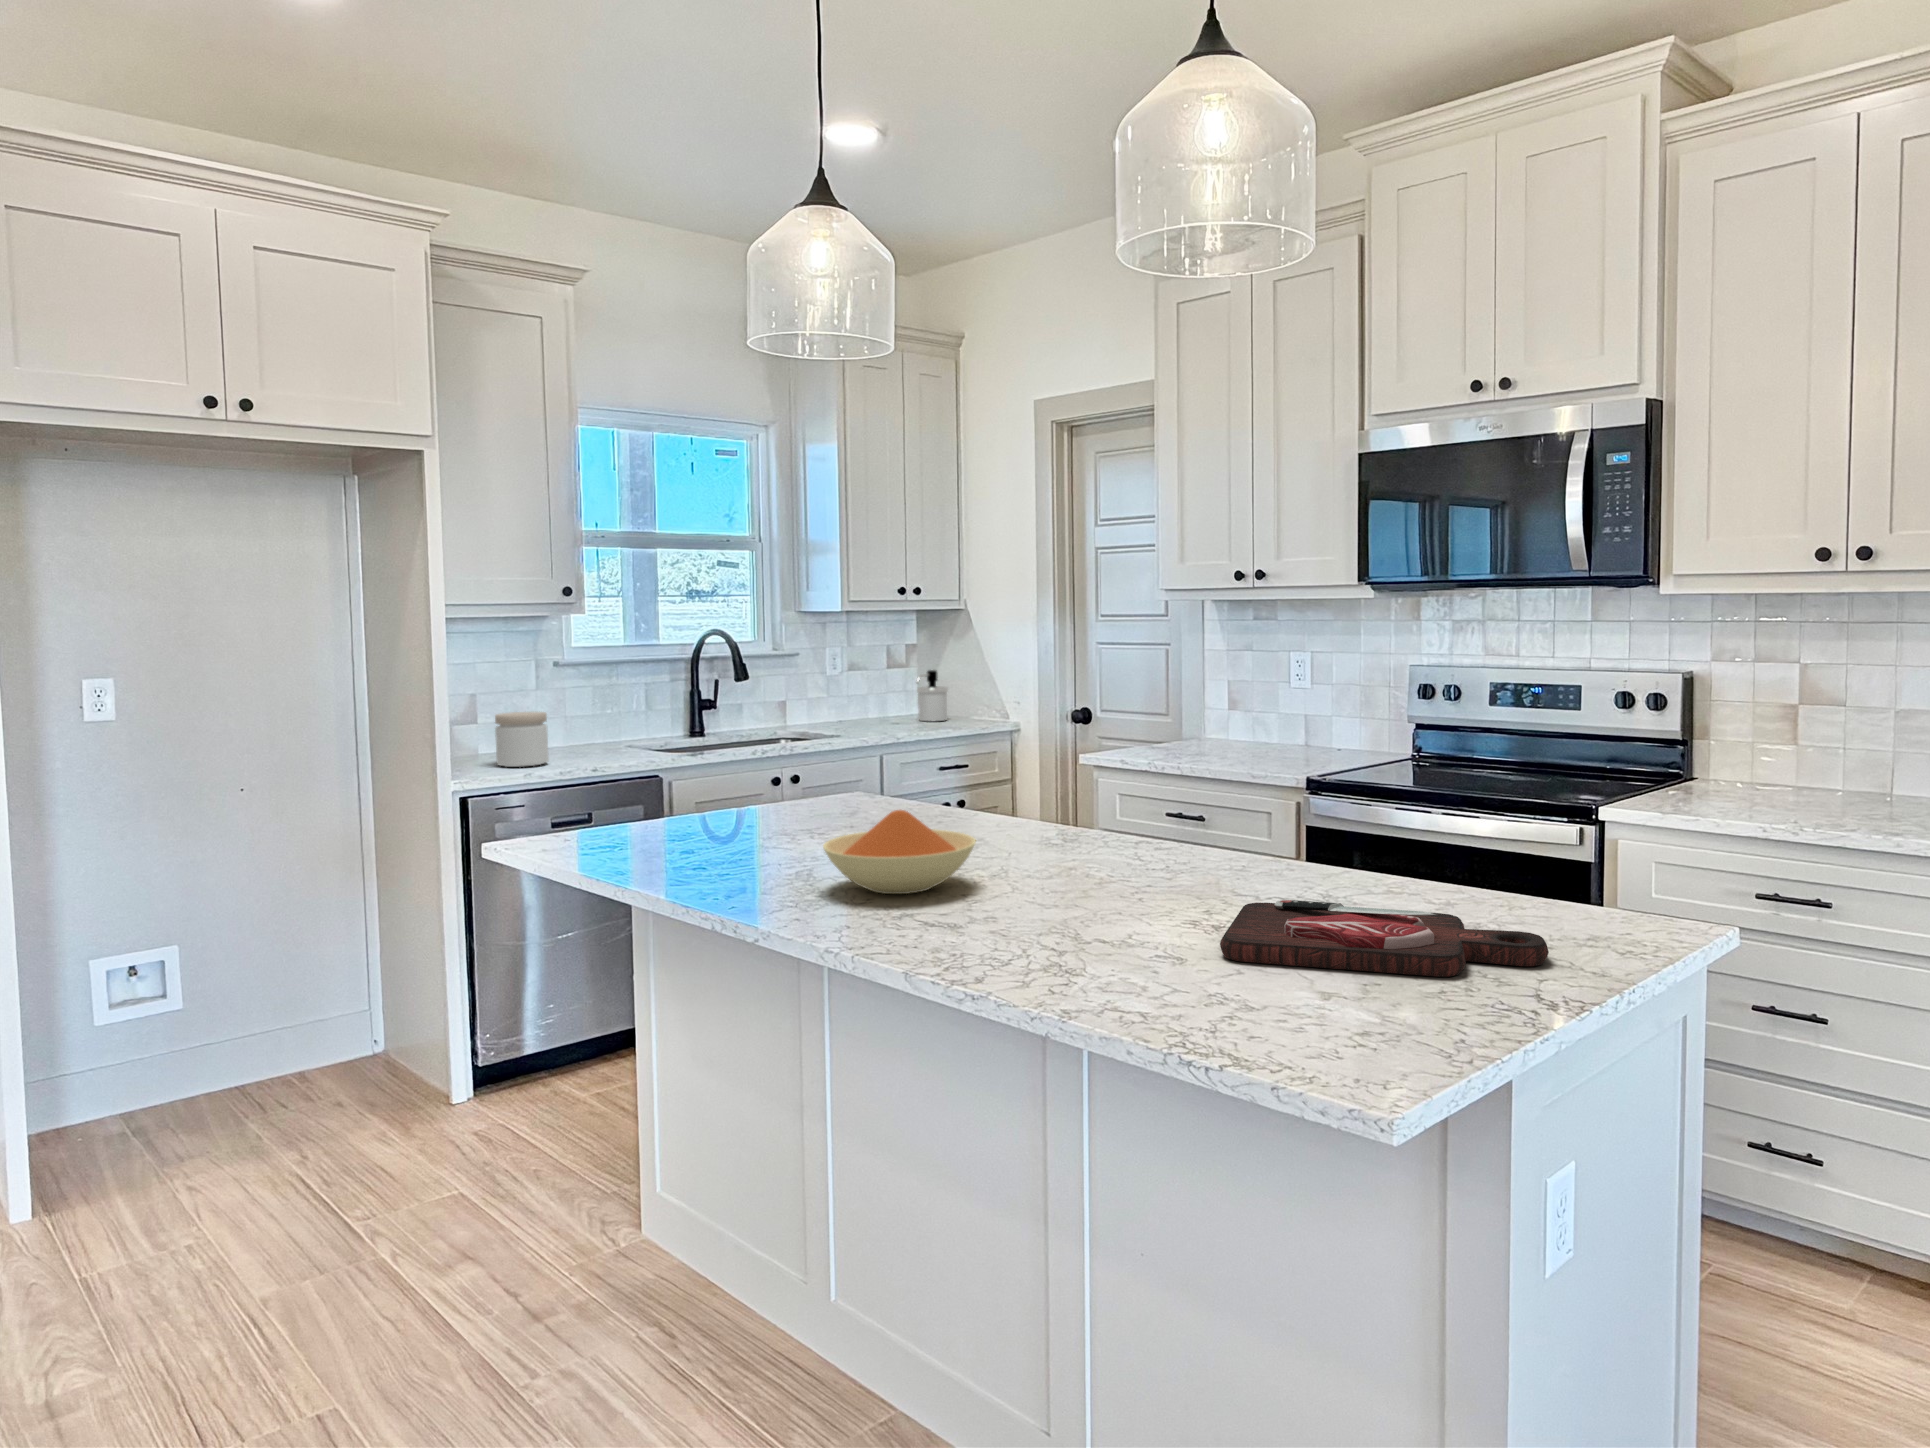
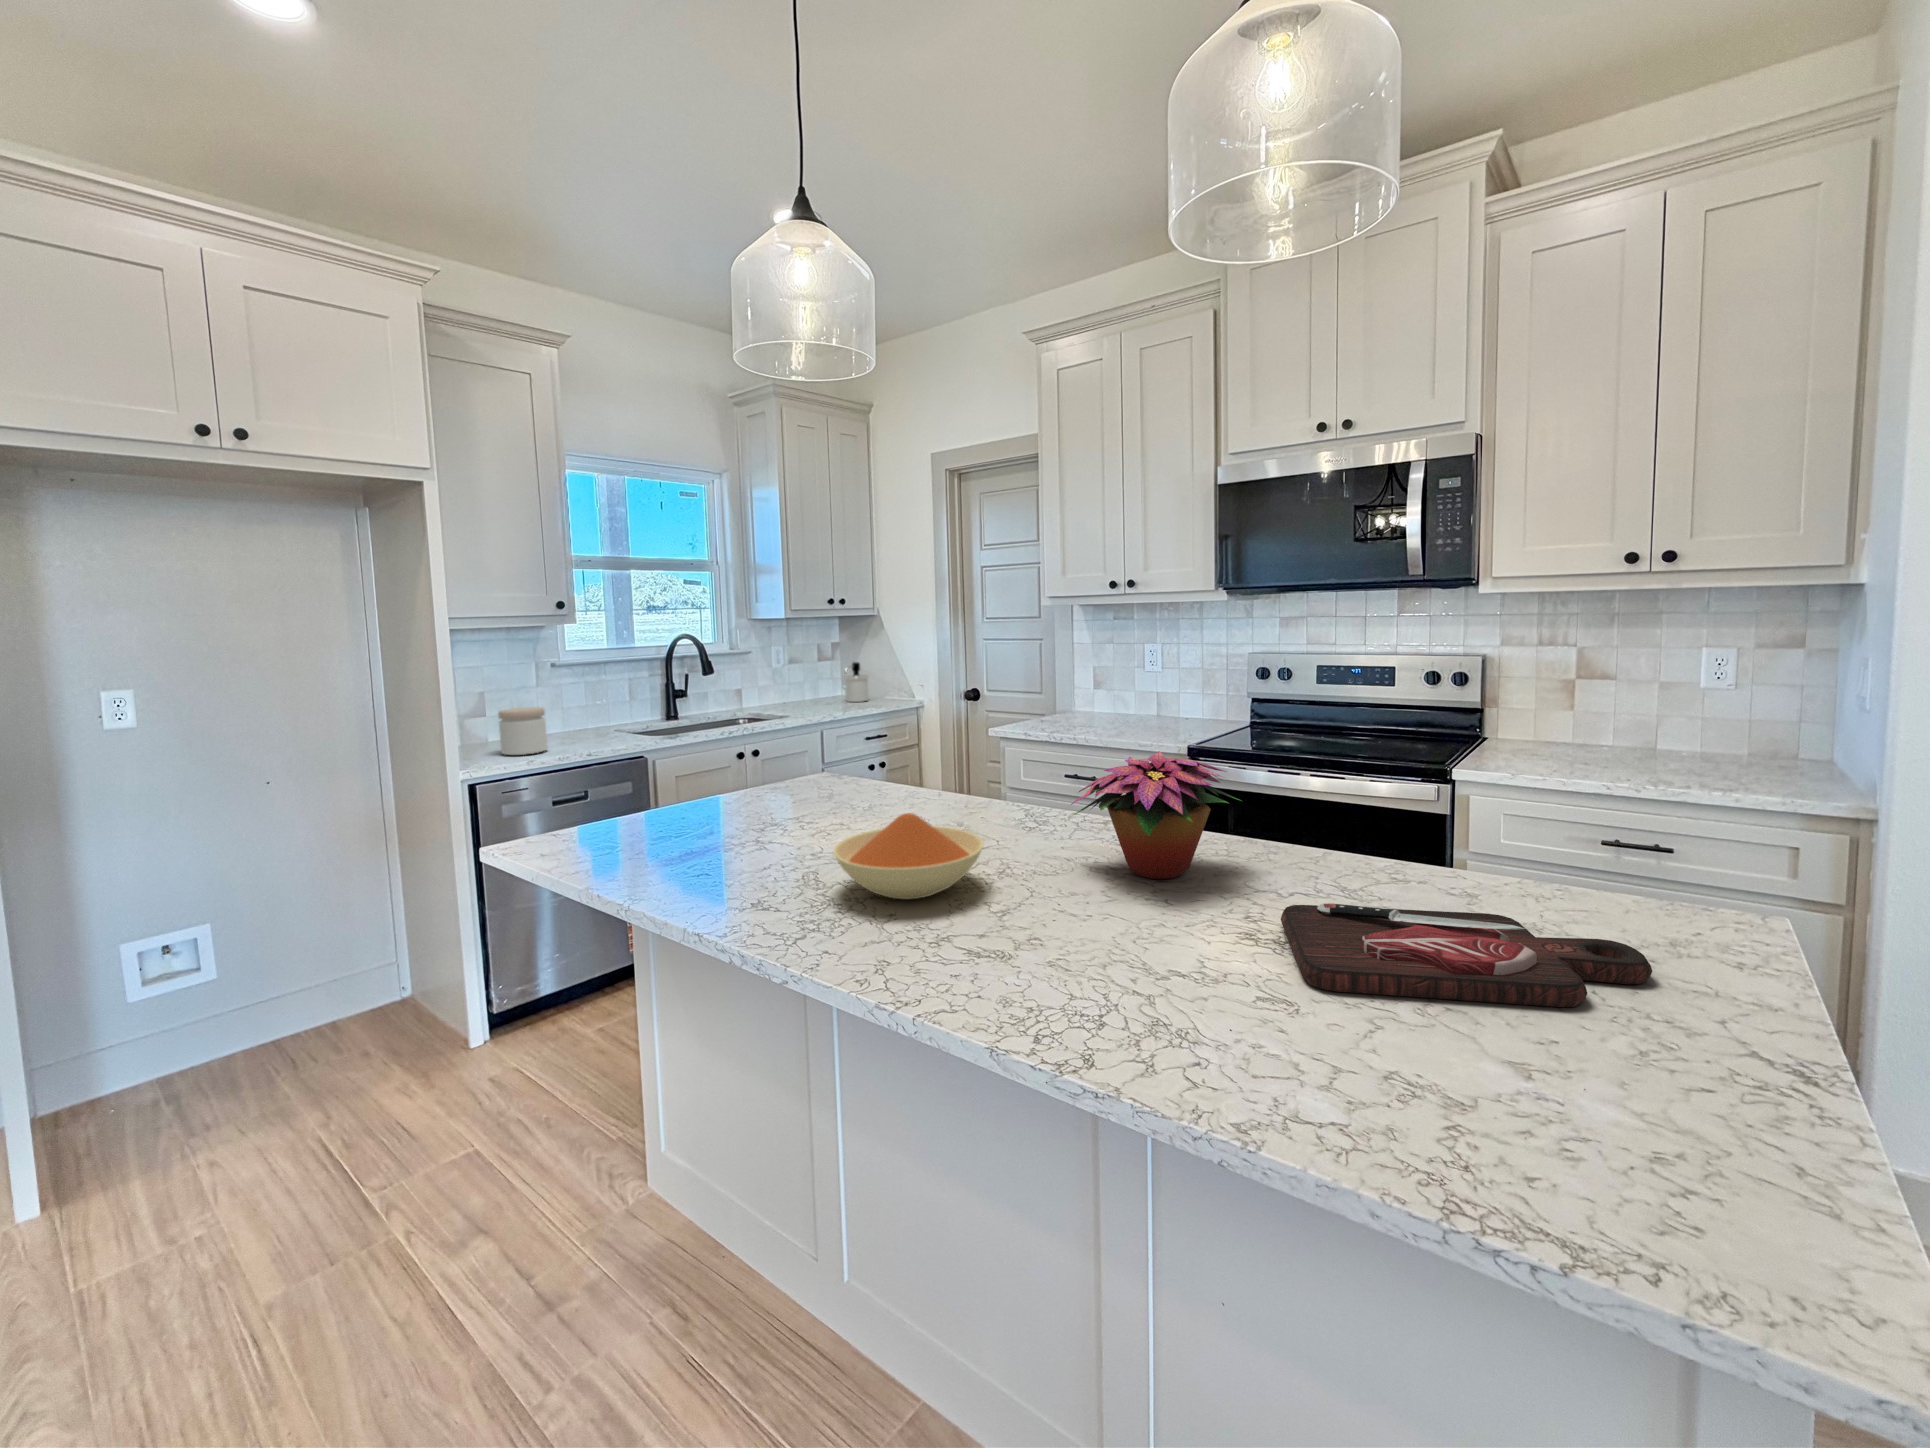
flower arrangement: none [1066,754,1257,887] -> present [1071,751,1239,879]

